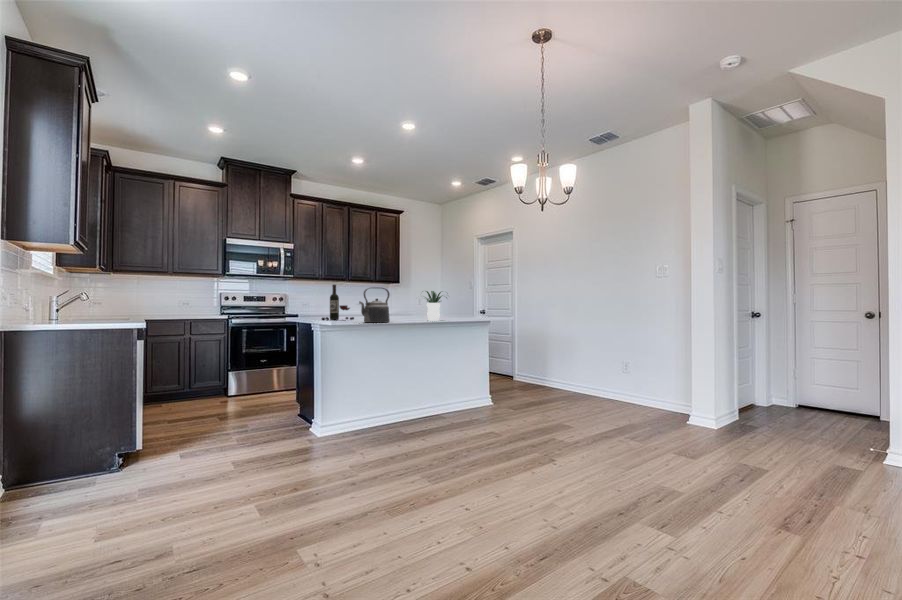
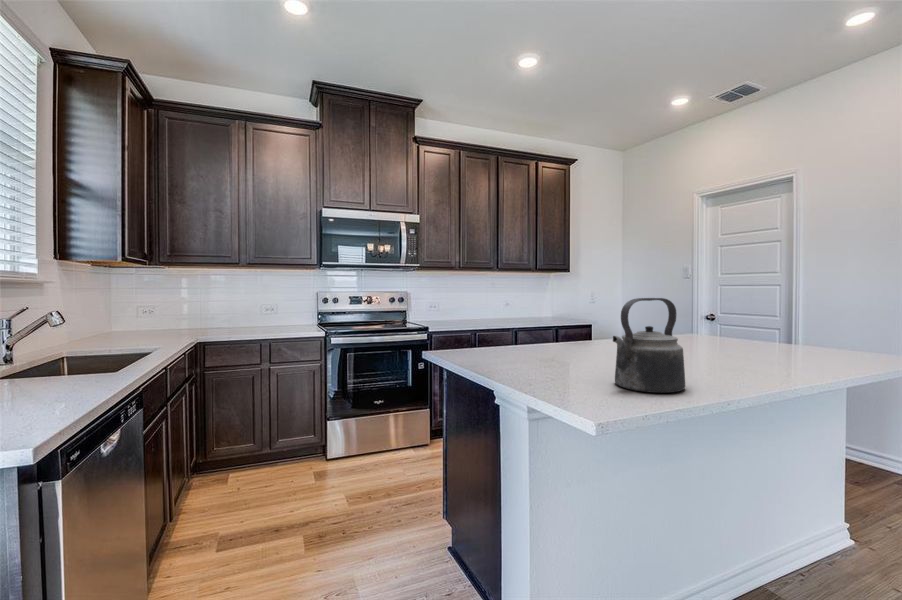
wine bottle: present [322,285,354,320] -> none [490,285,557,365]
potted plant: present [425,291,447,321] -> none [709,299,818,374]

